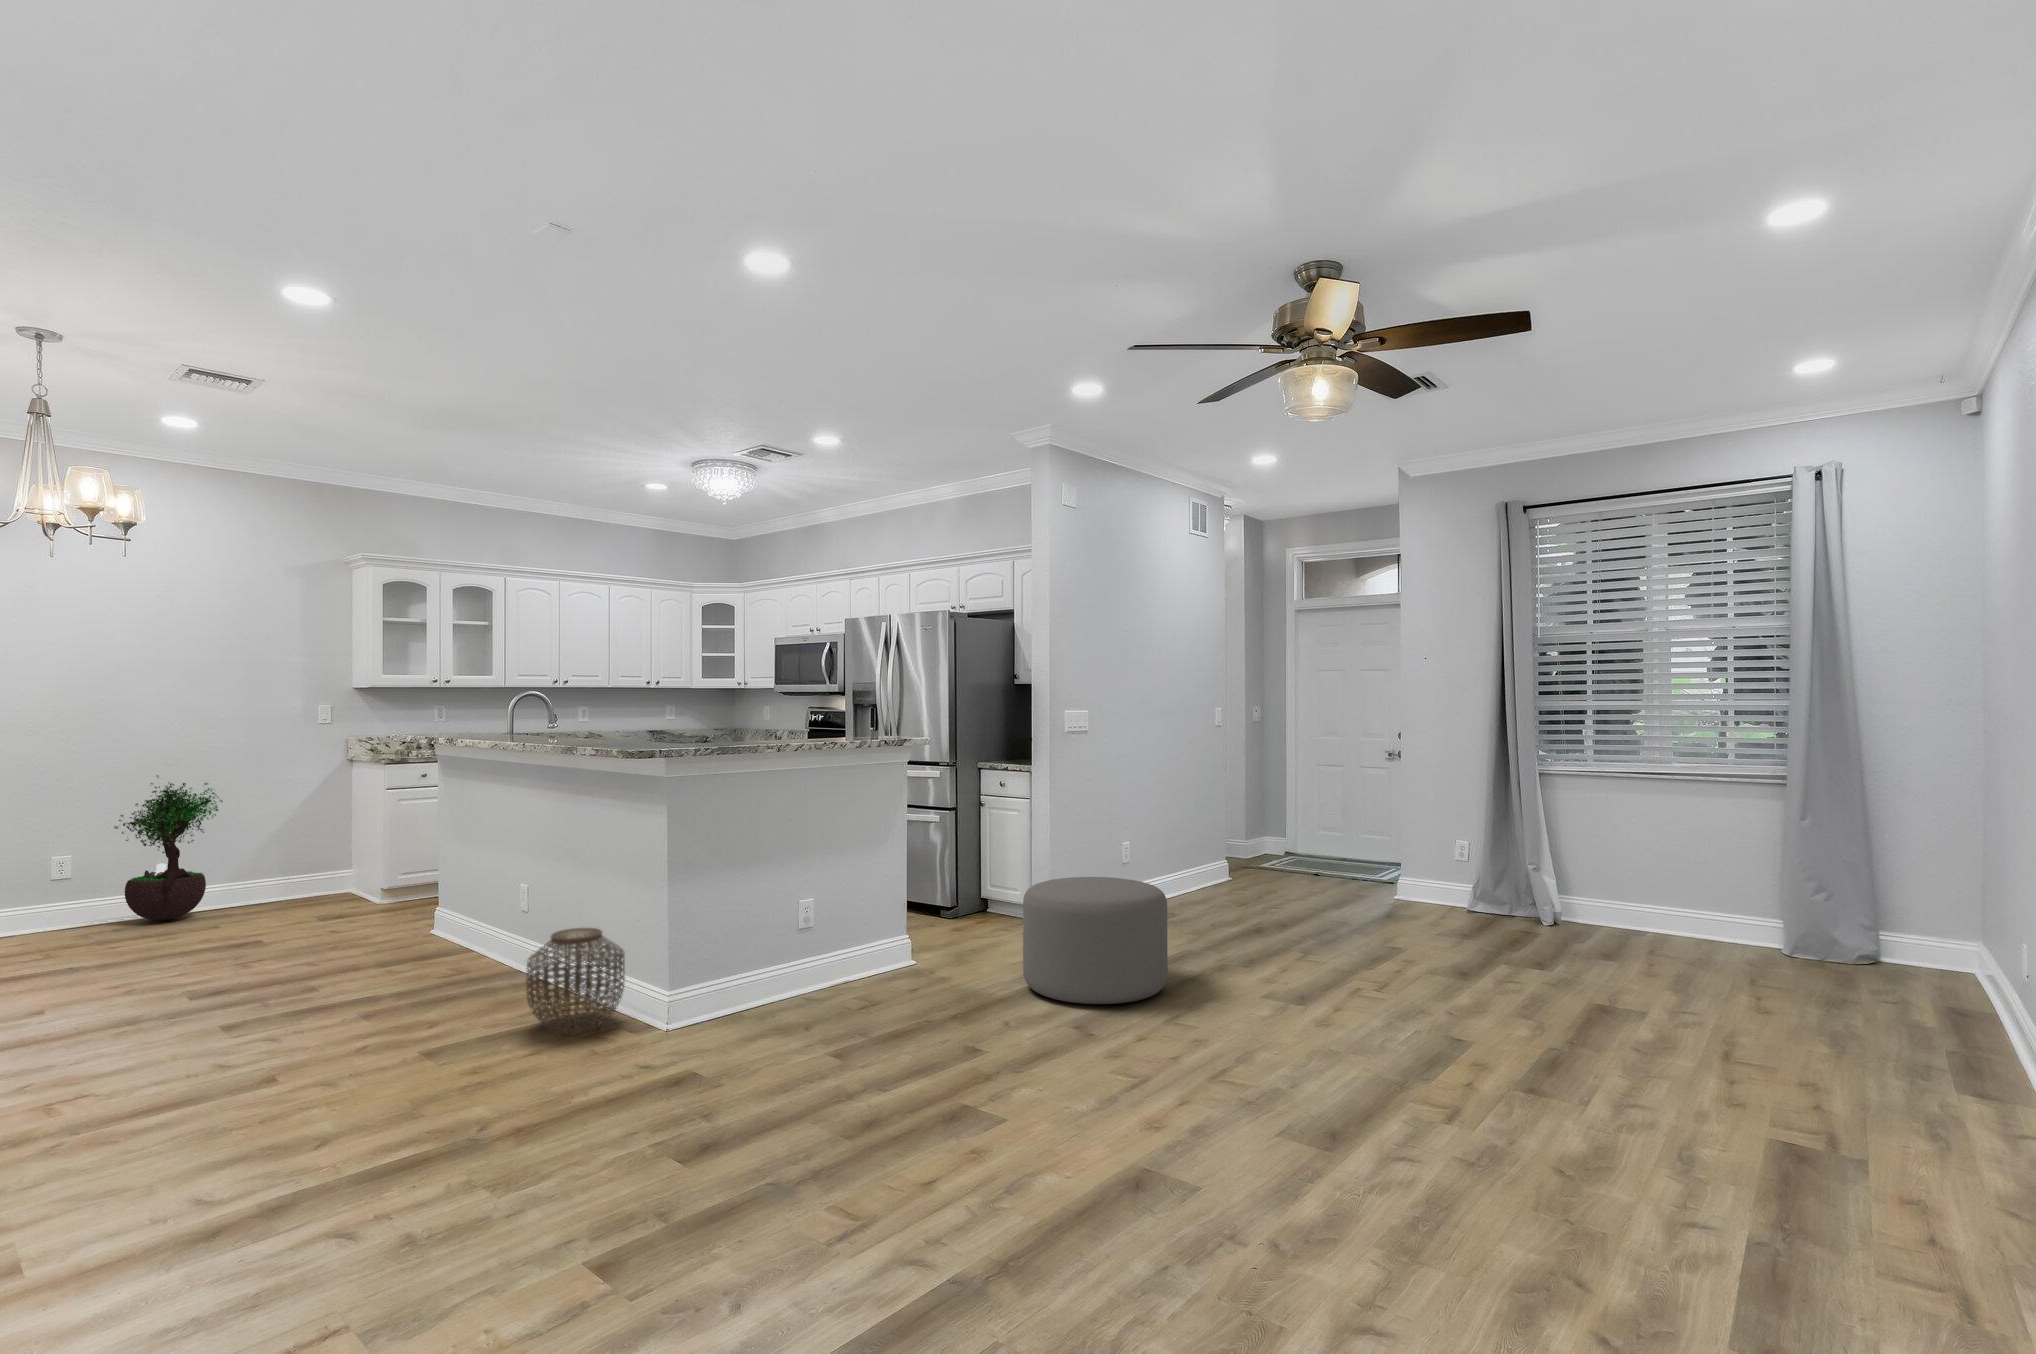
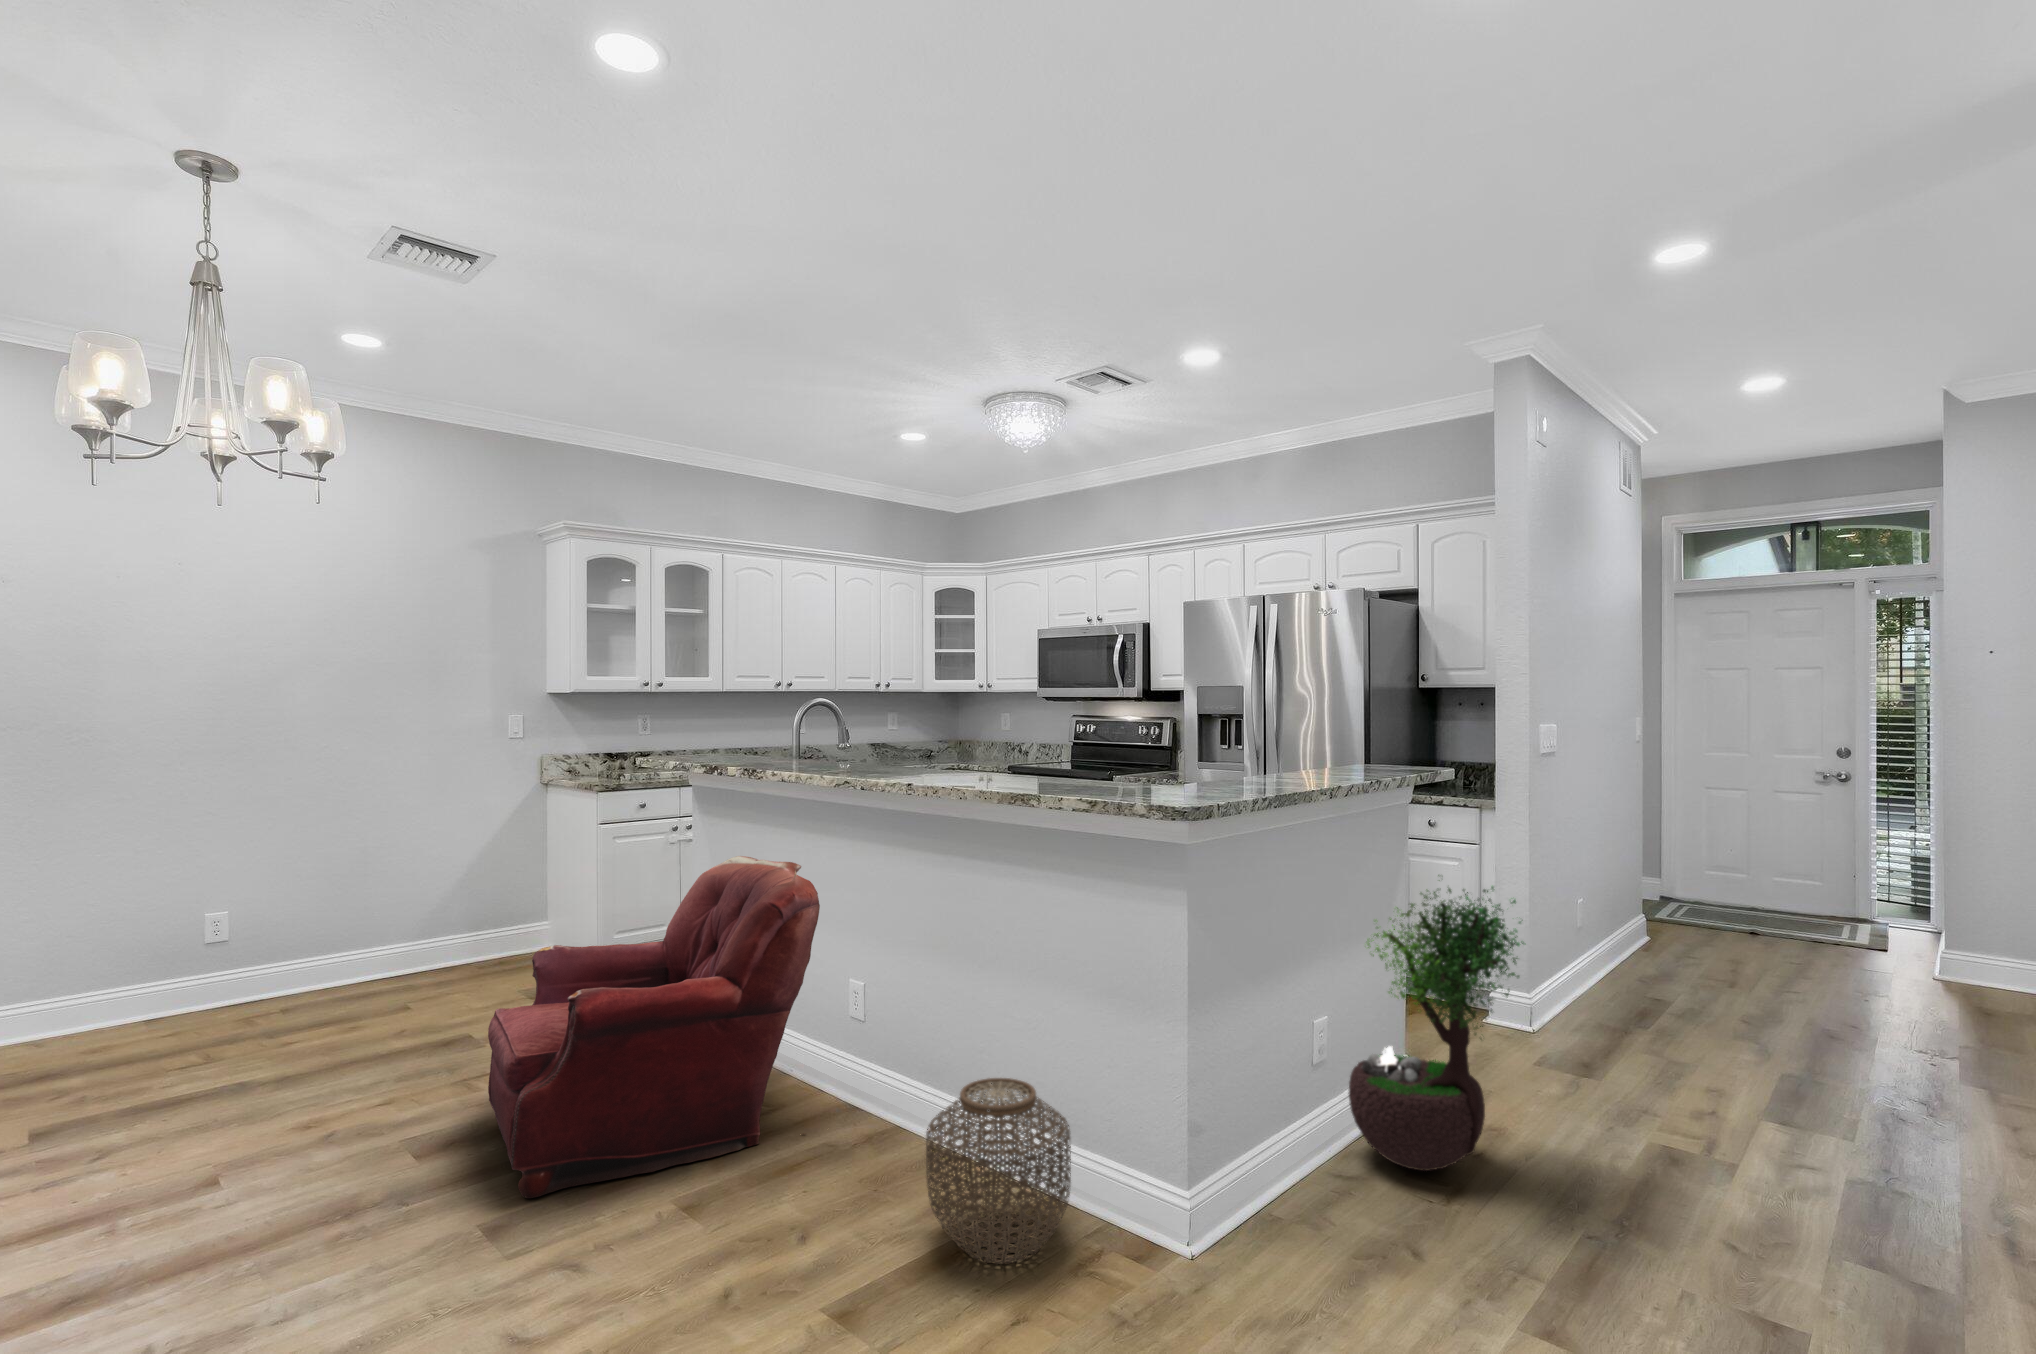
potted tree: present [114,775,223,921] -> present [1349,875,1524,1171]
armchair: none [257,802,503,1015] -> present [488,856,820,1198]
ottoman: present [1023,877,1168,1004] -> none [1621,980,1906,1212]

